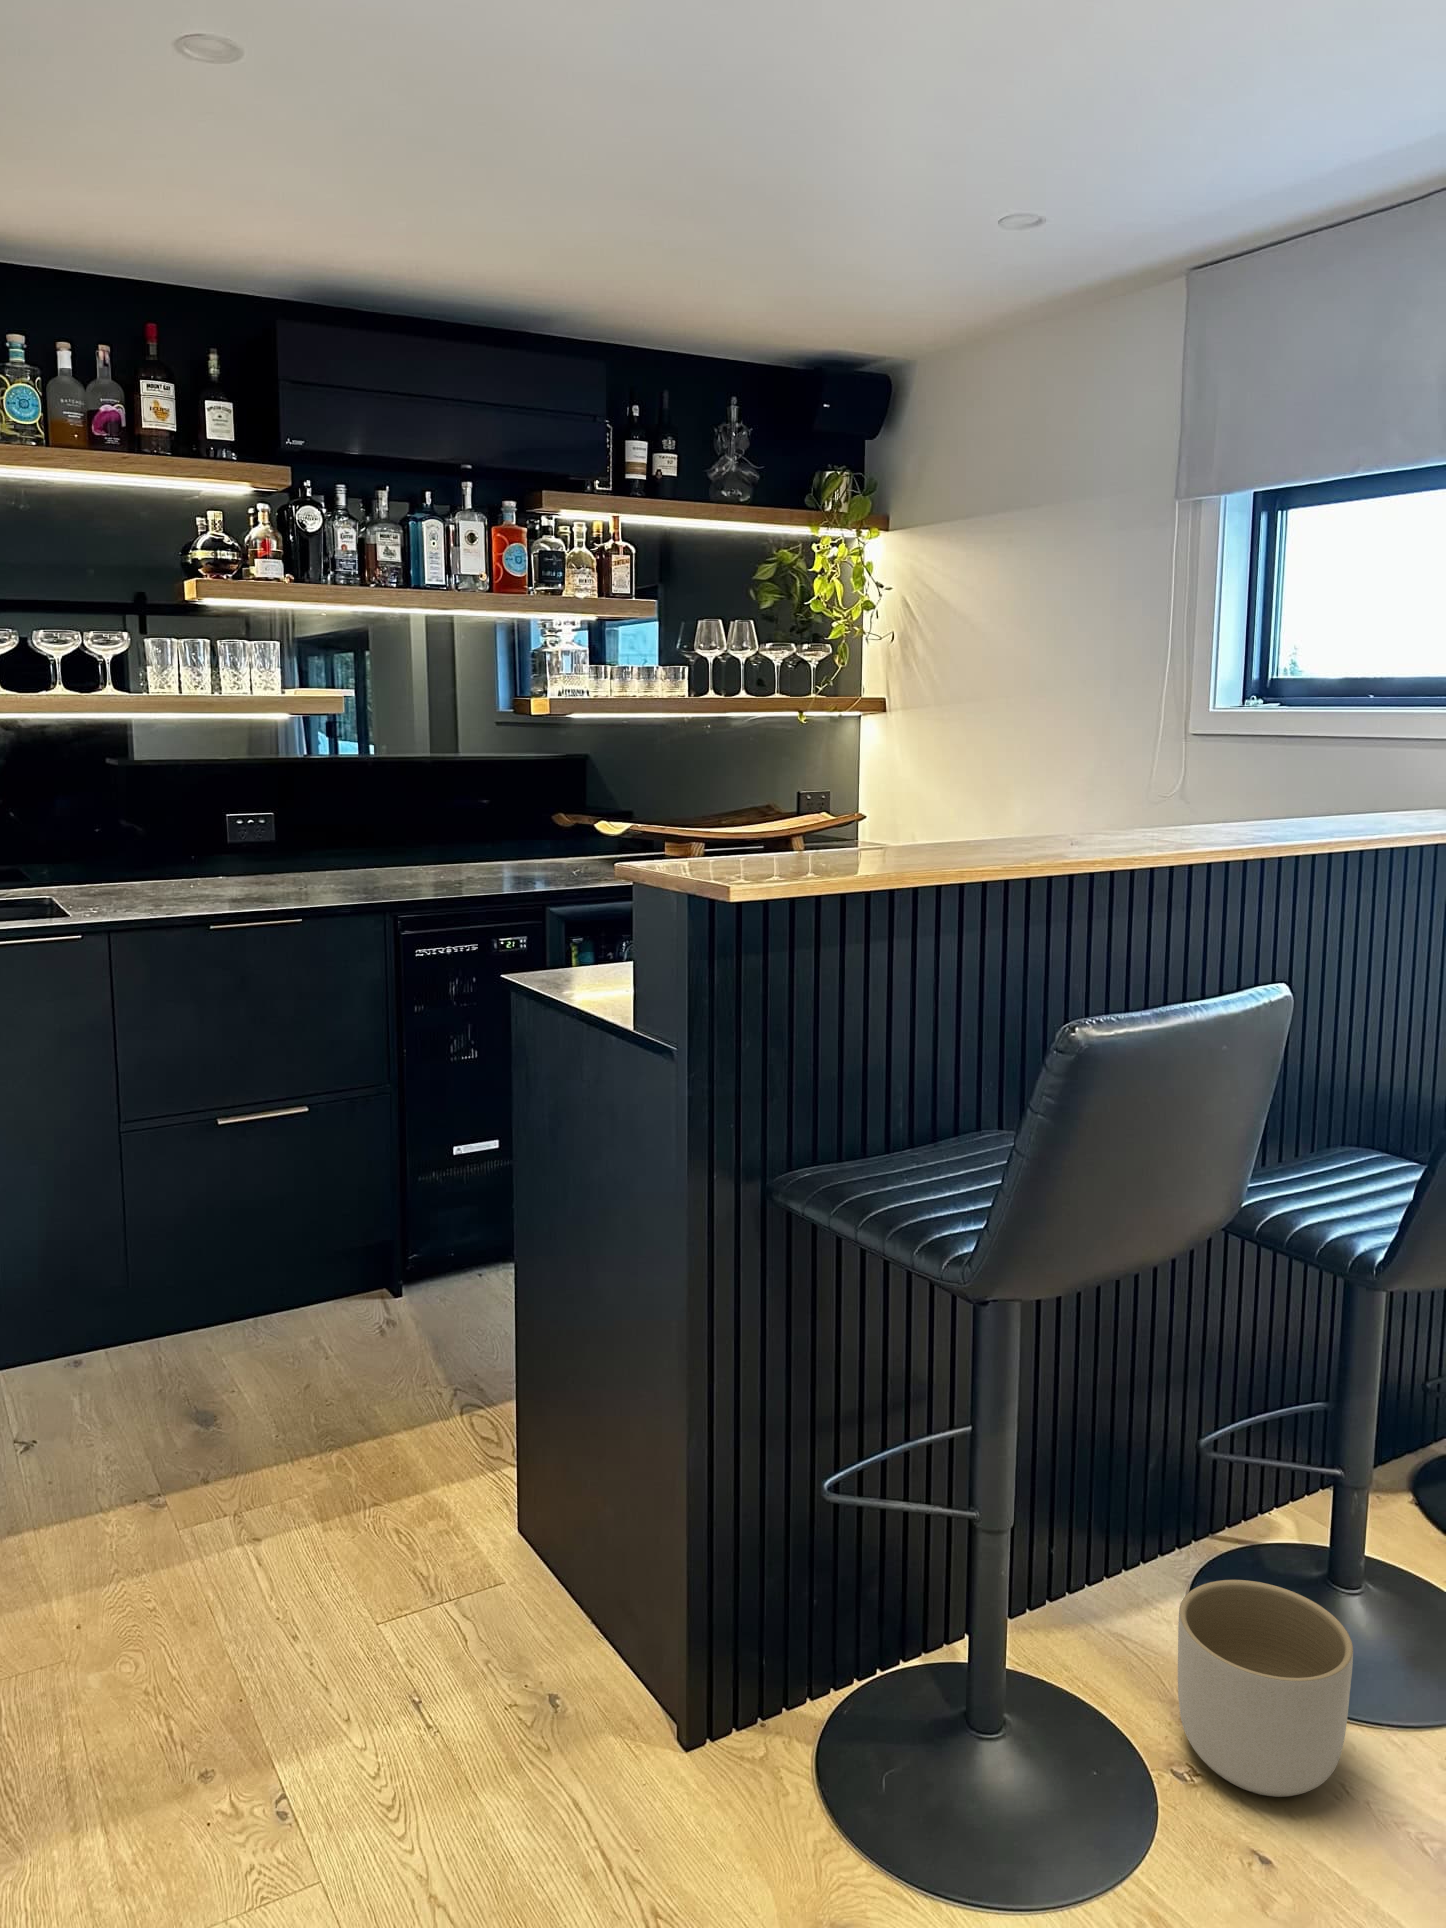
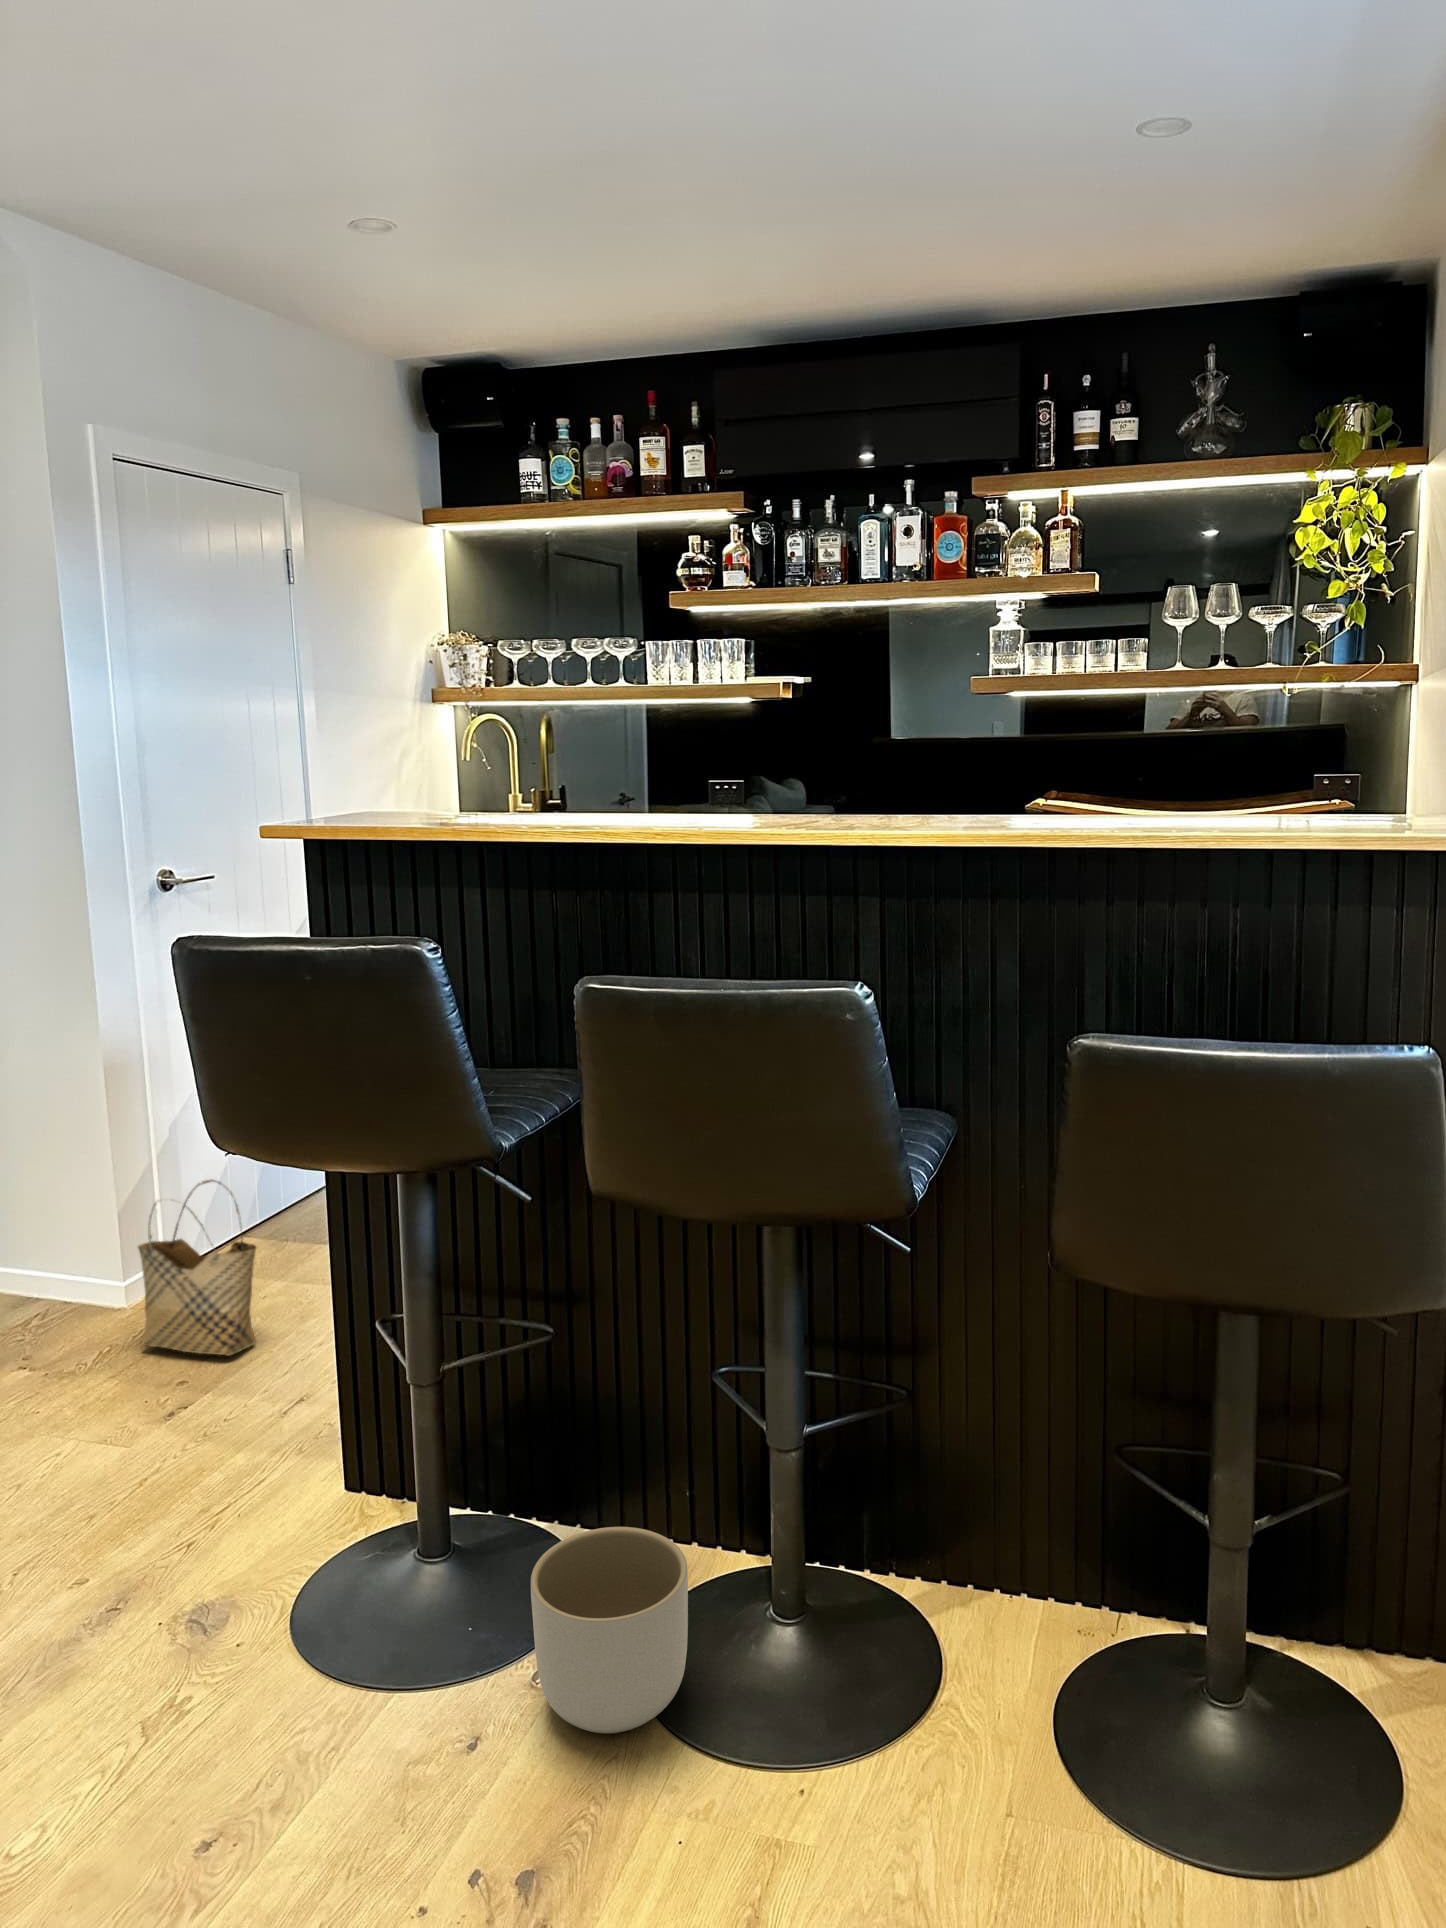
woven basket: none [35,1460,238,1767] -> present [138,1180,256,1355]

